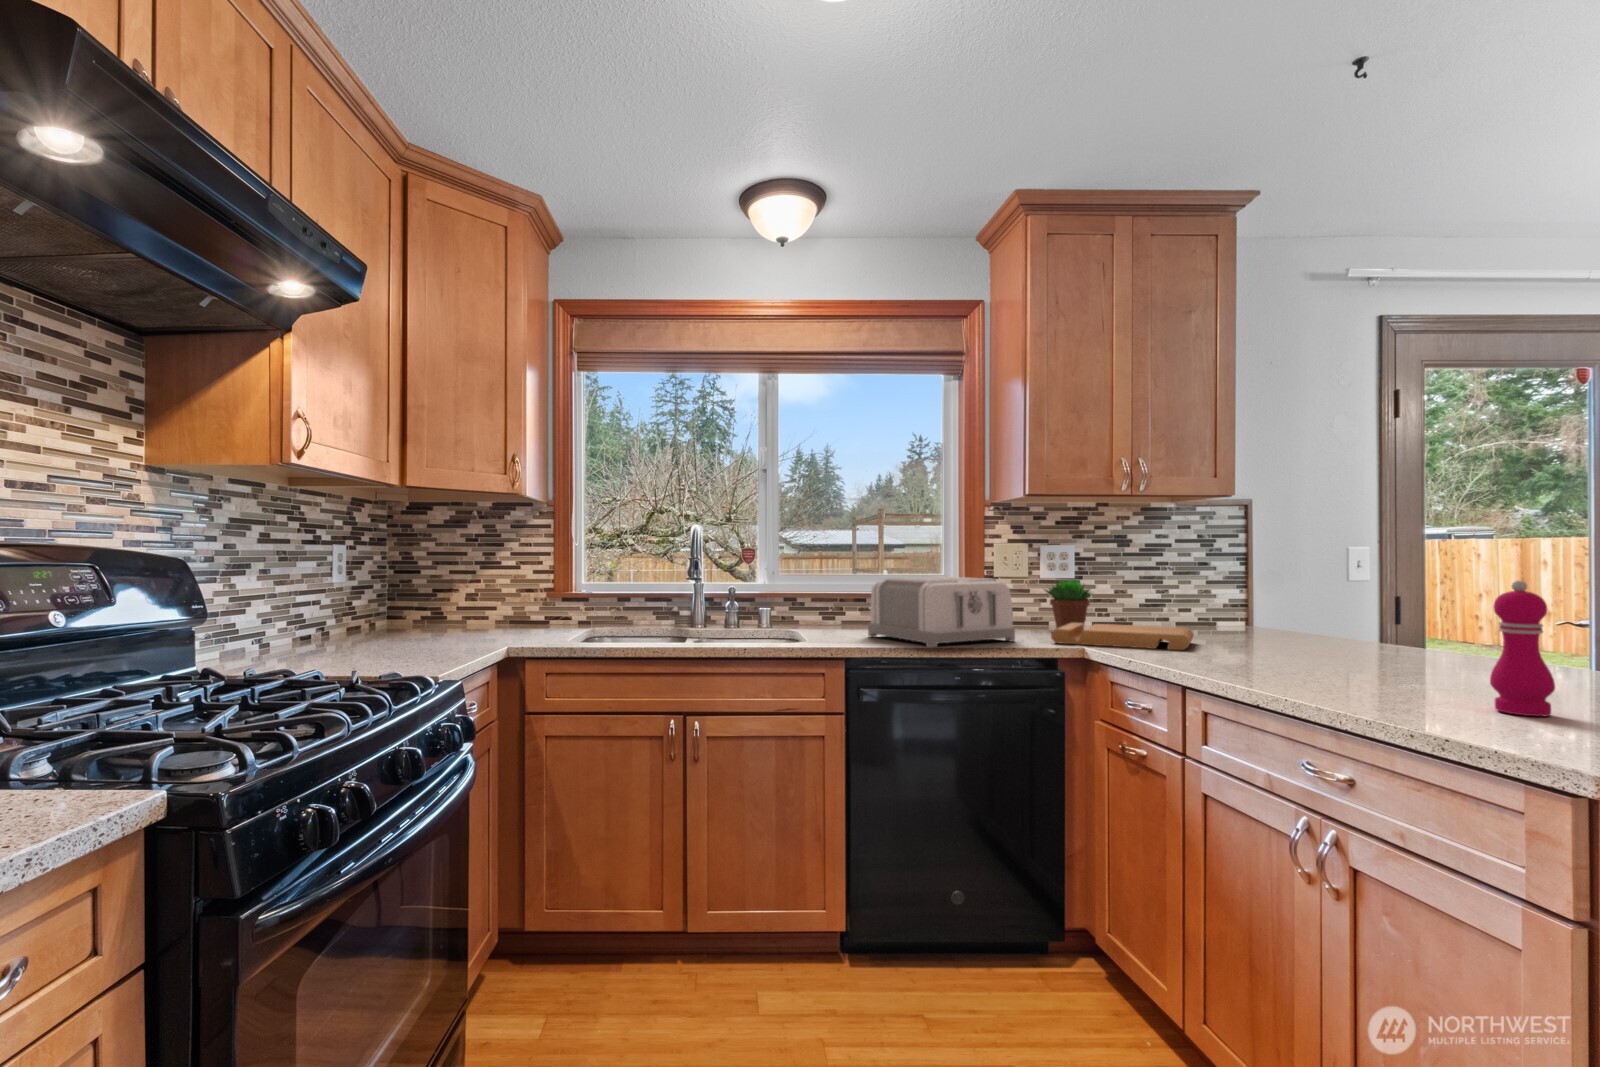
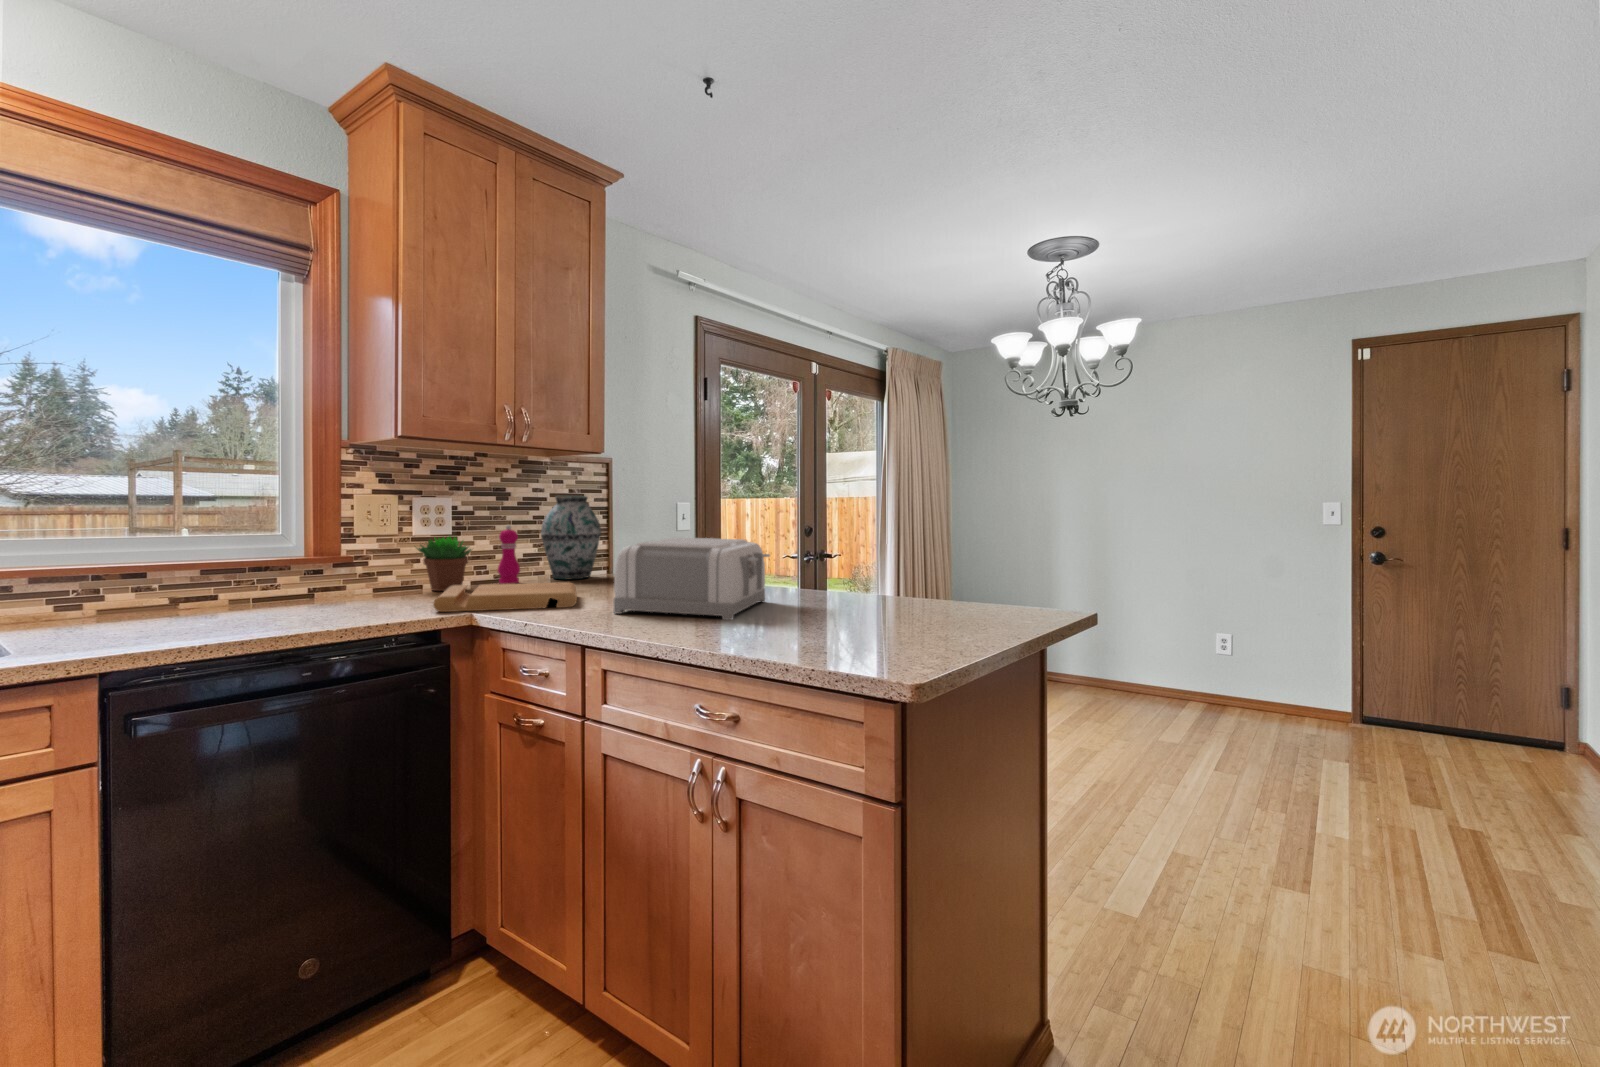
vase: none [1164,541,1234,630] -> present [541,496,601,579]
toaster: present [868,577,1015,647] -> present [613,537,770,620]
pepper mill: present [1490,581,1555,716] -> present [498,525,520,584]

